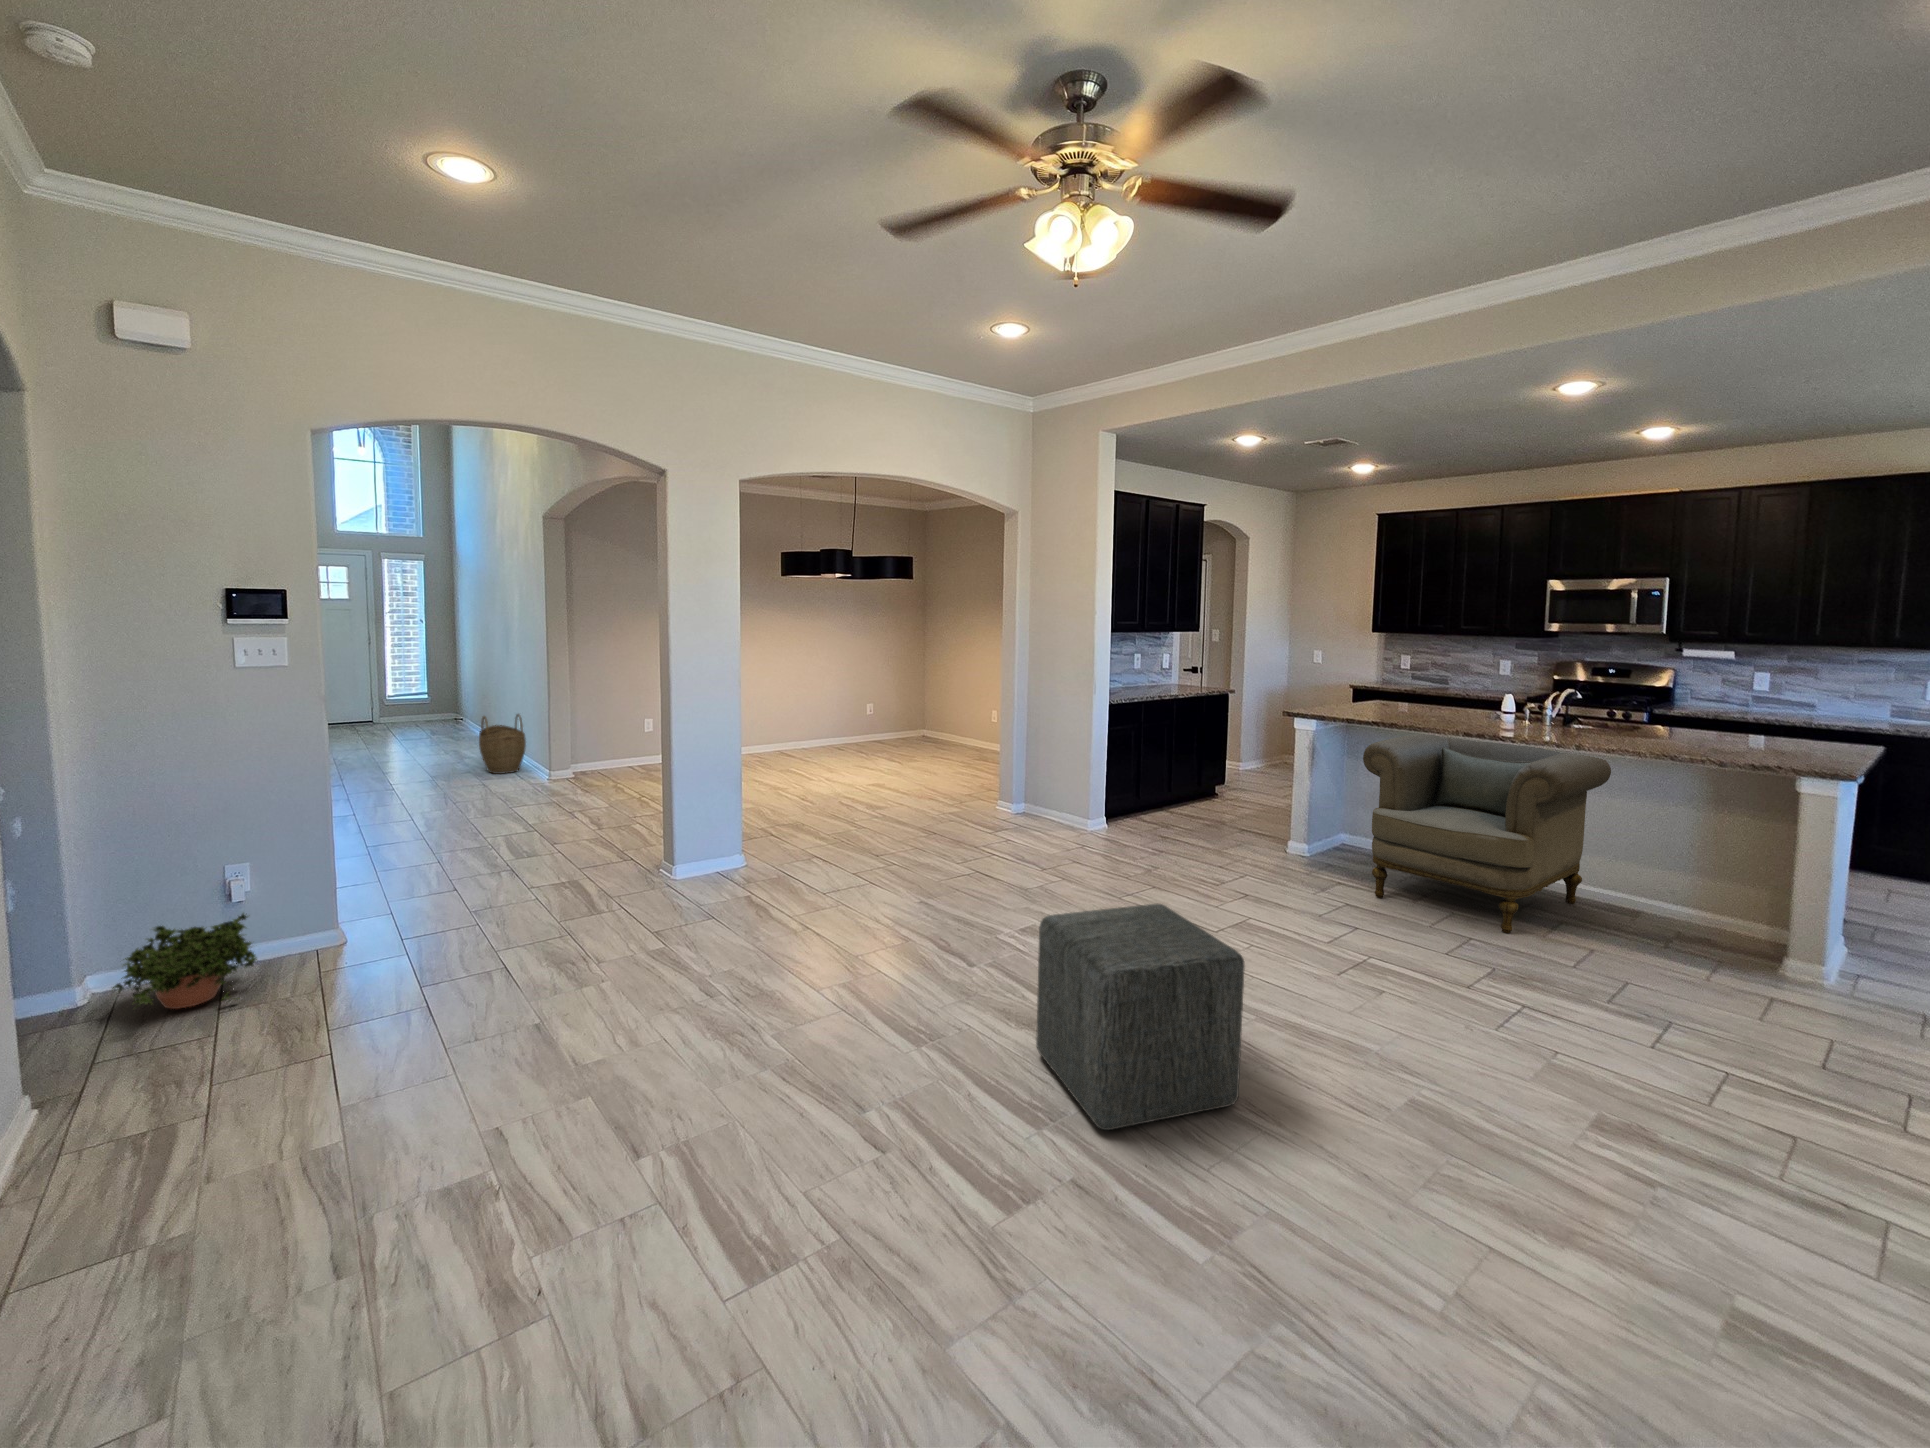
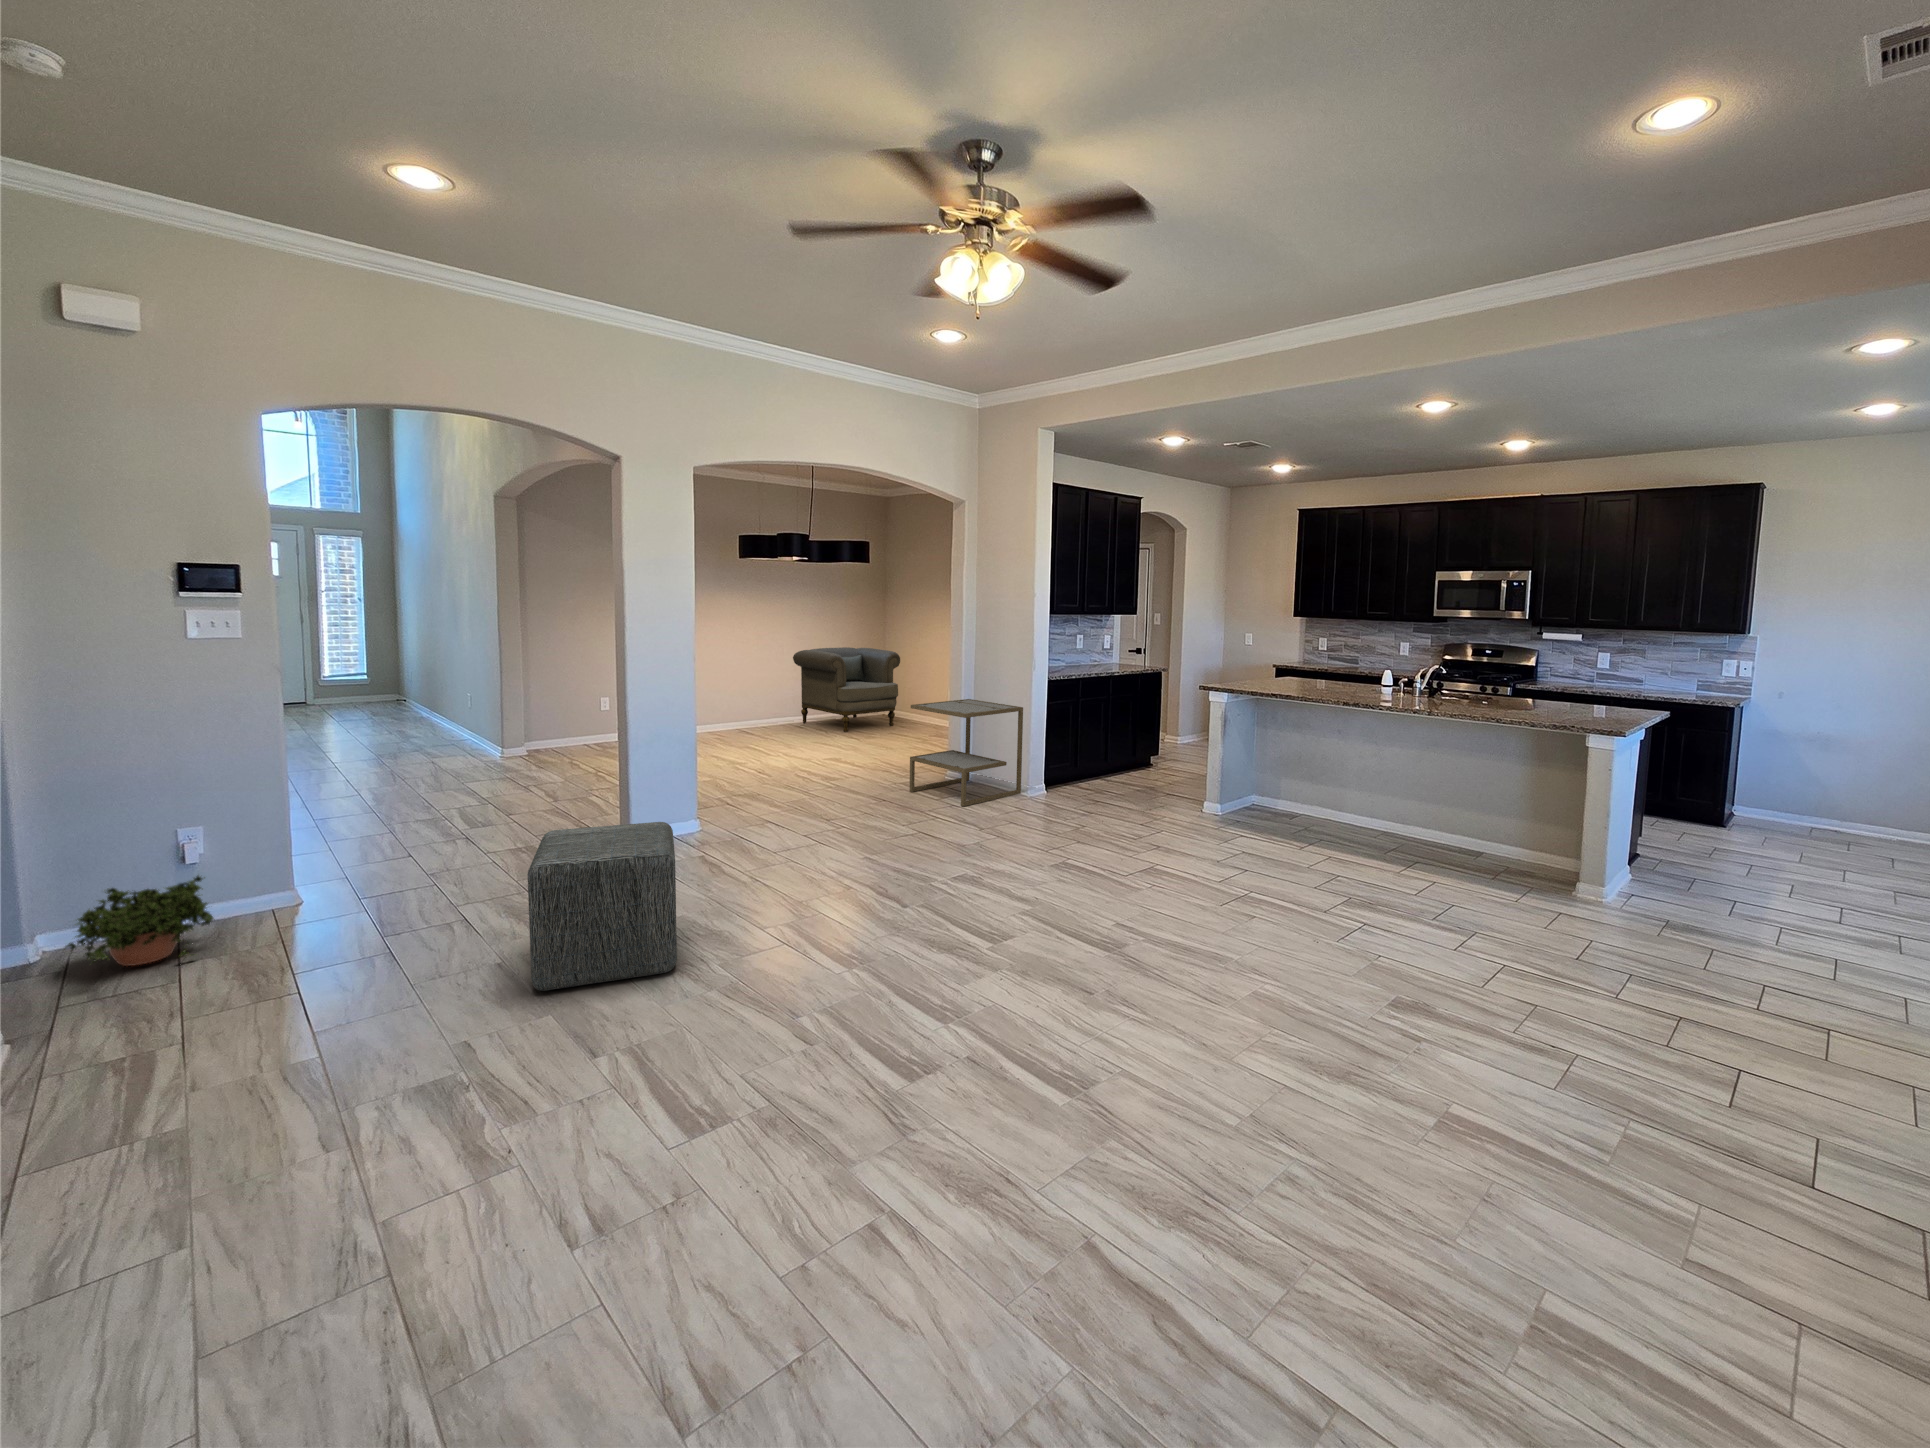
woven basket: present [479,714,526,774] -> none [431,691,481,751]
side table: none [959,724,1083,843] -> present [910,699,1023,806]
armchair: present [1363,734,1611,933] -> present [793,647,900,732]
ottoman: present [1036,904,1244,1130] -> present [528,822,677,991]

